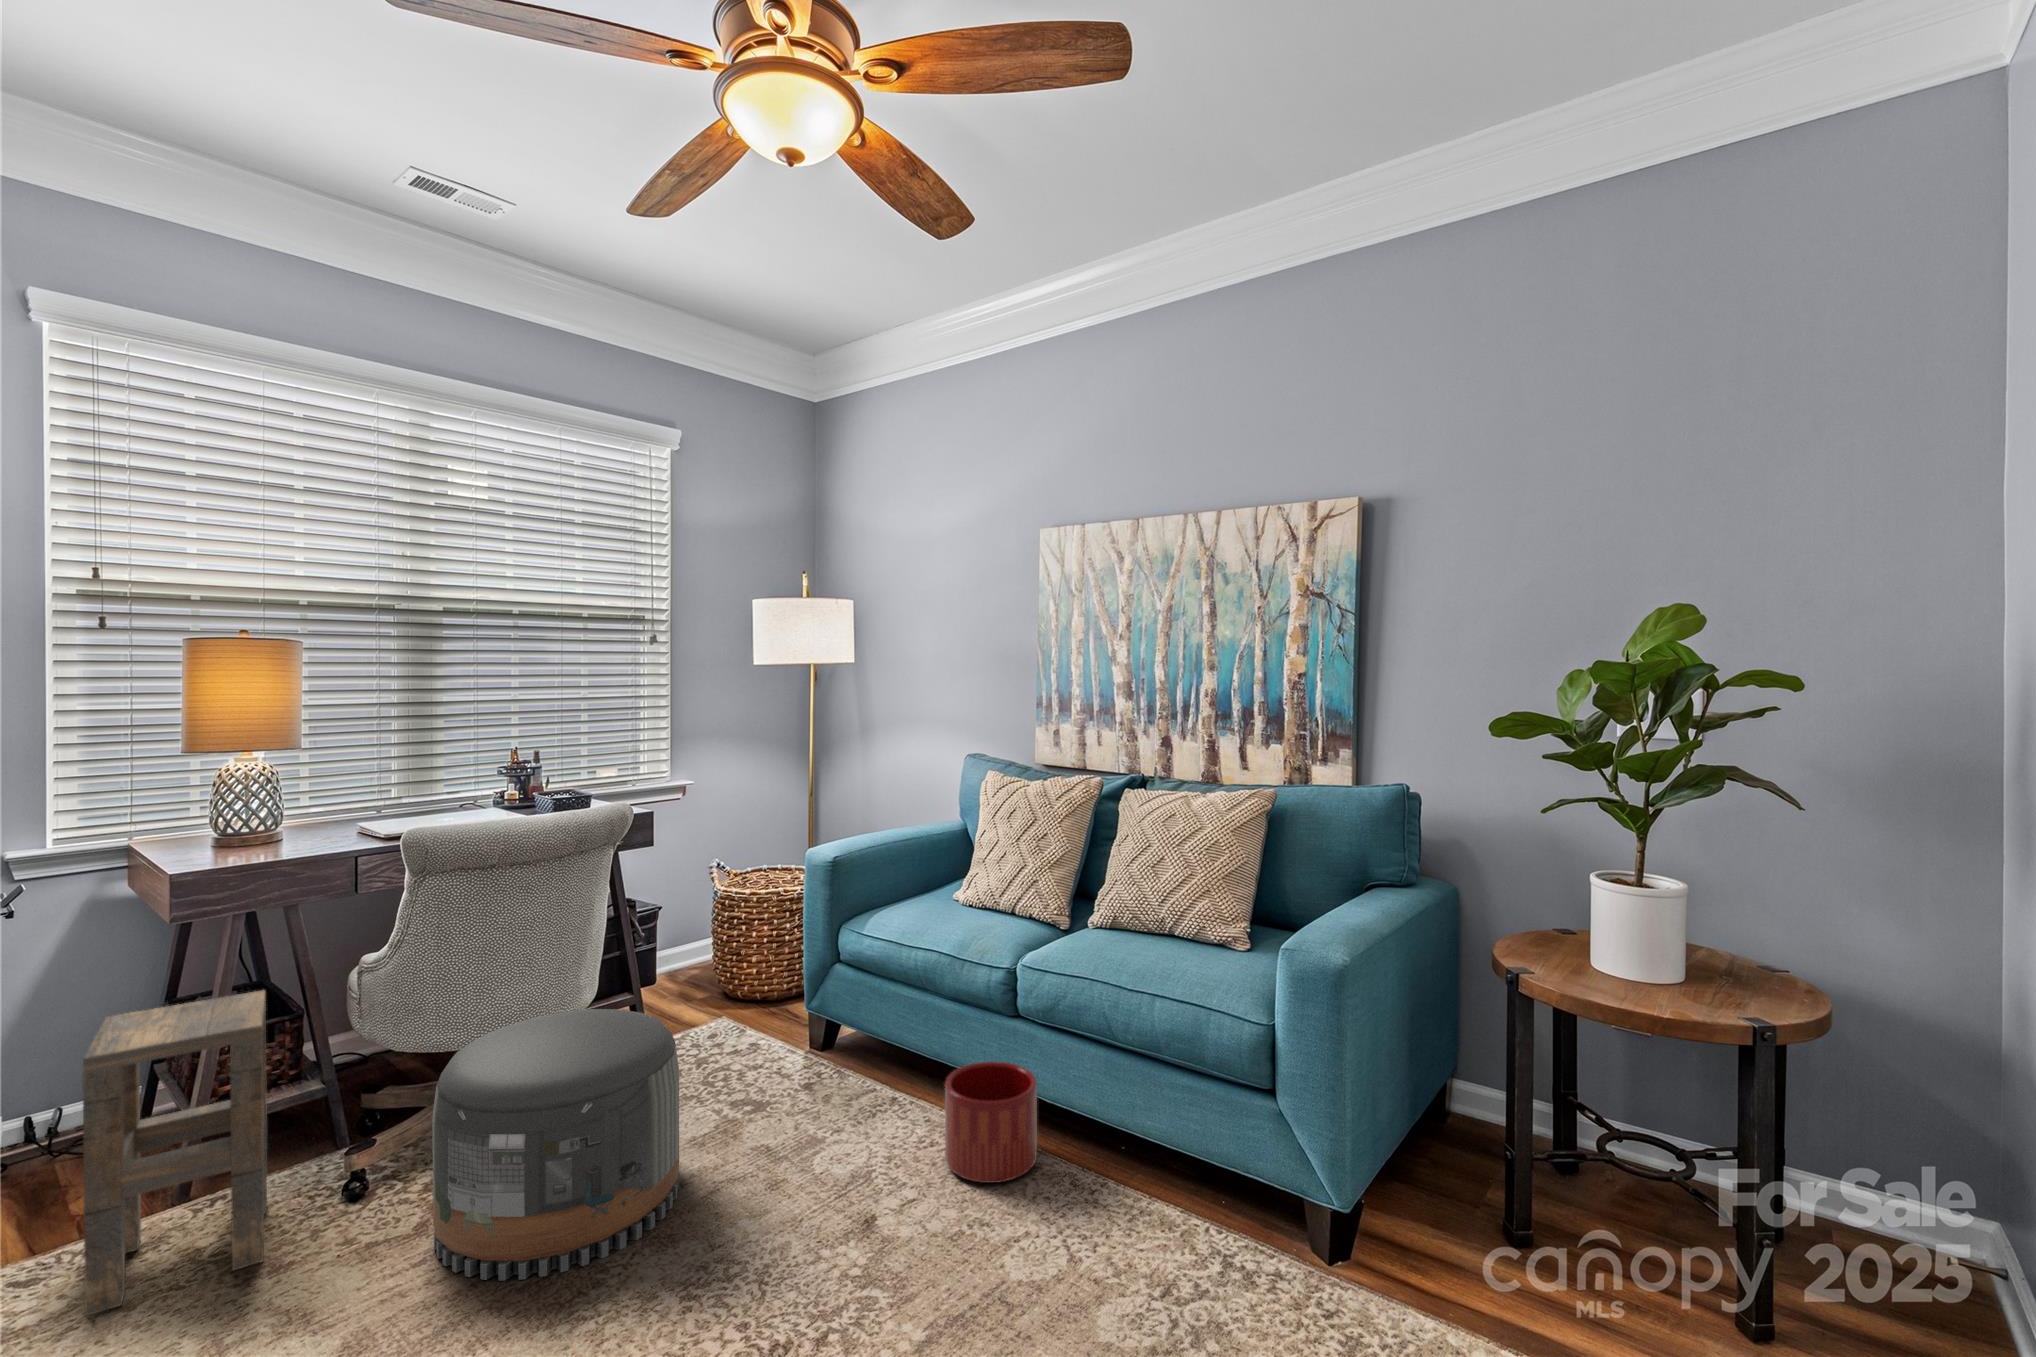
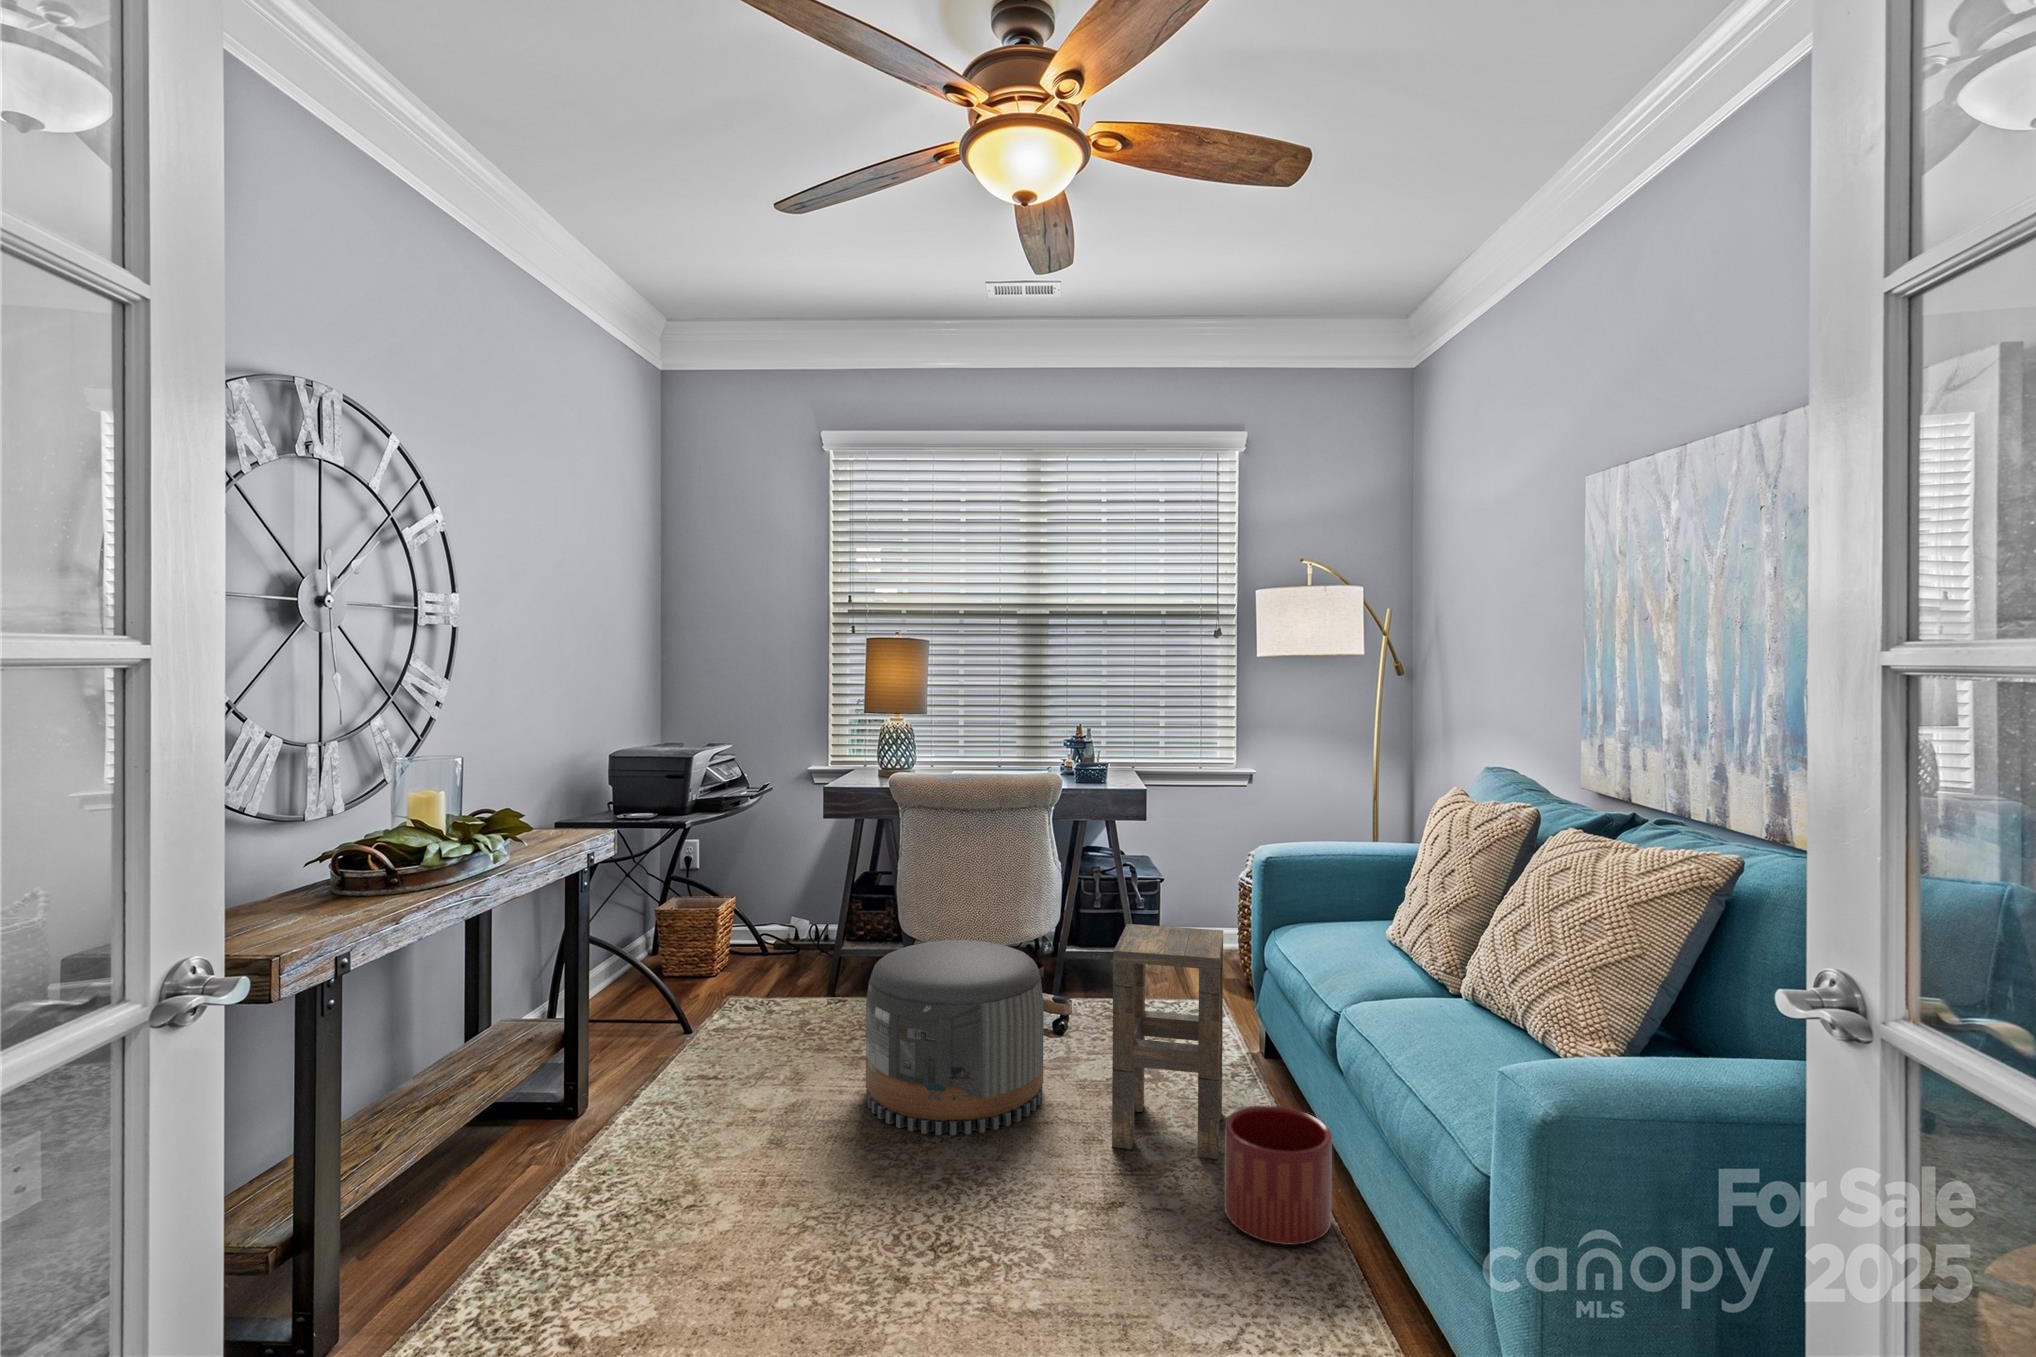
side table: present [83,990,267,1316] -> present [1112,924,1223,1159]

